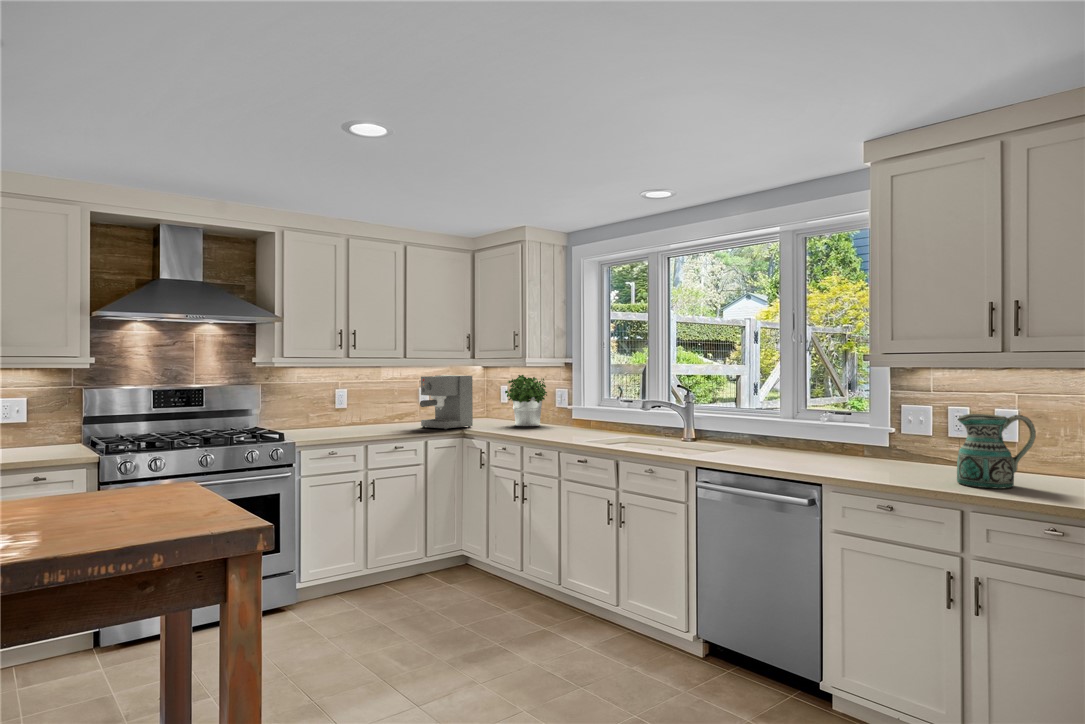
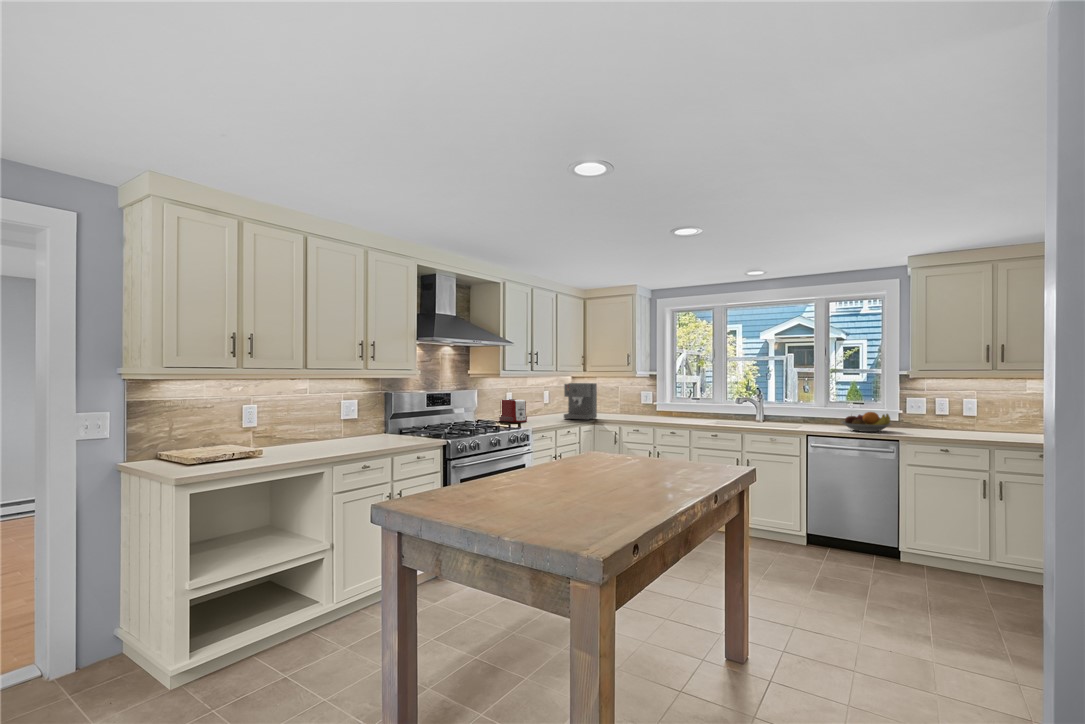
potted plant: present [505,375,547,426] -> none [609,382,640,417]
toaster: none [327,398,355,431] -> present [499,399,527,422]
ceramic pitcher: present [957,414,1036,489] -> none [969,401,1008,438]
fruit bowl: none [755,429,841,465] -> present [841,412,892,432]

